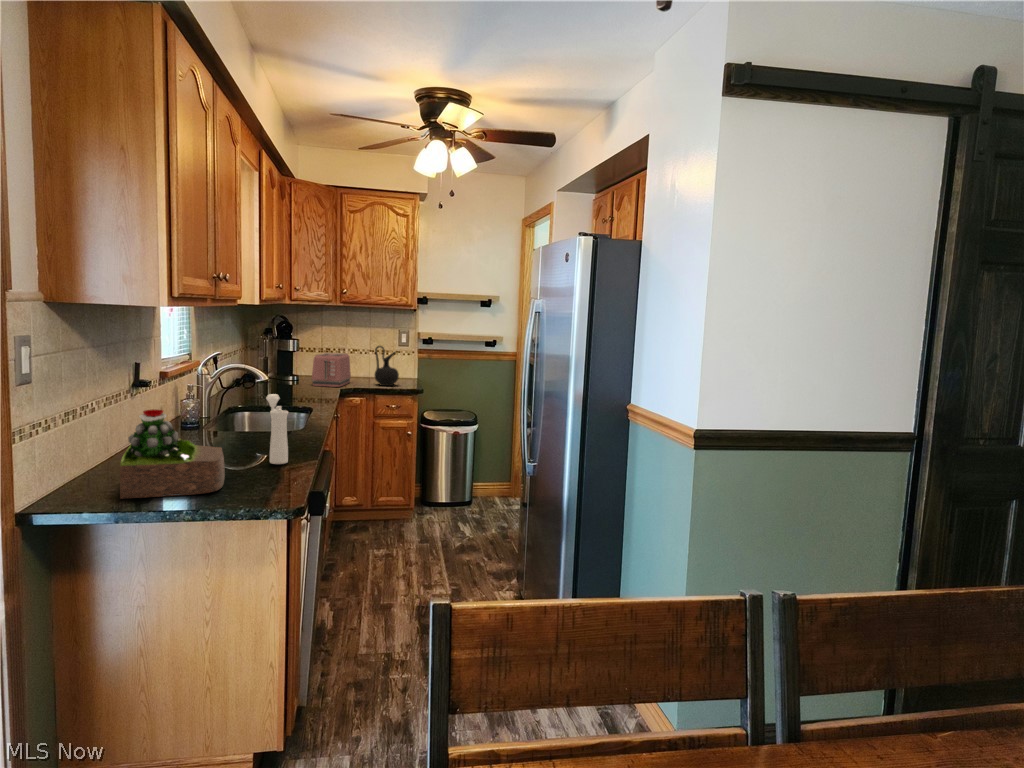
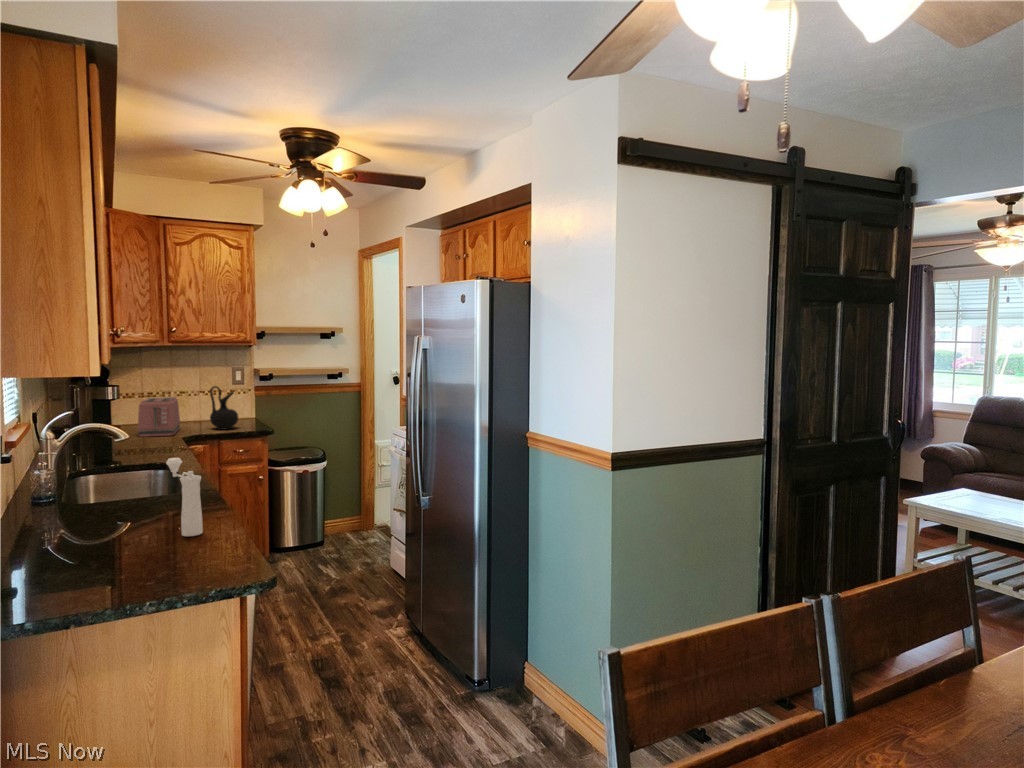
succulent plant: present [120,409,225,499] -> none [29,494,156,607]

